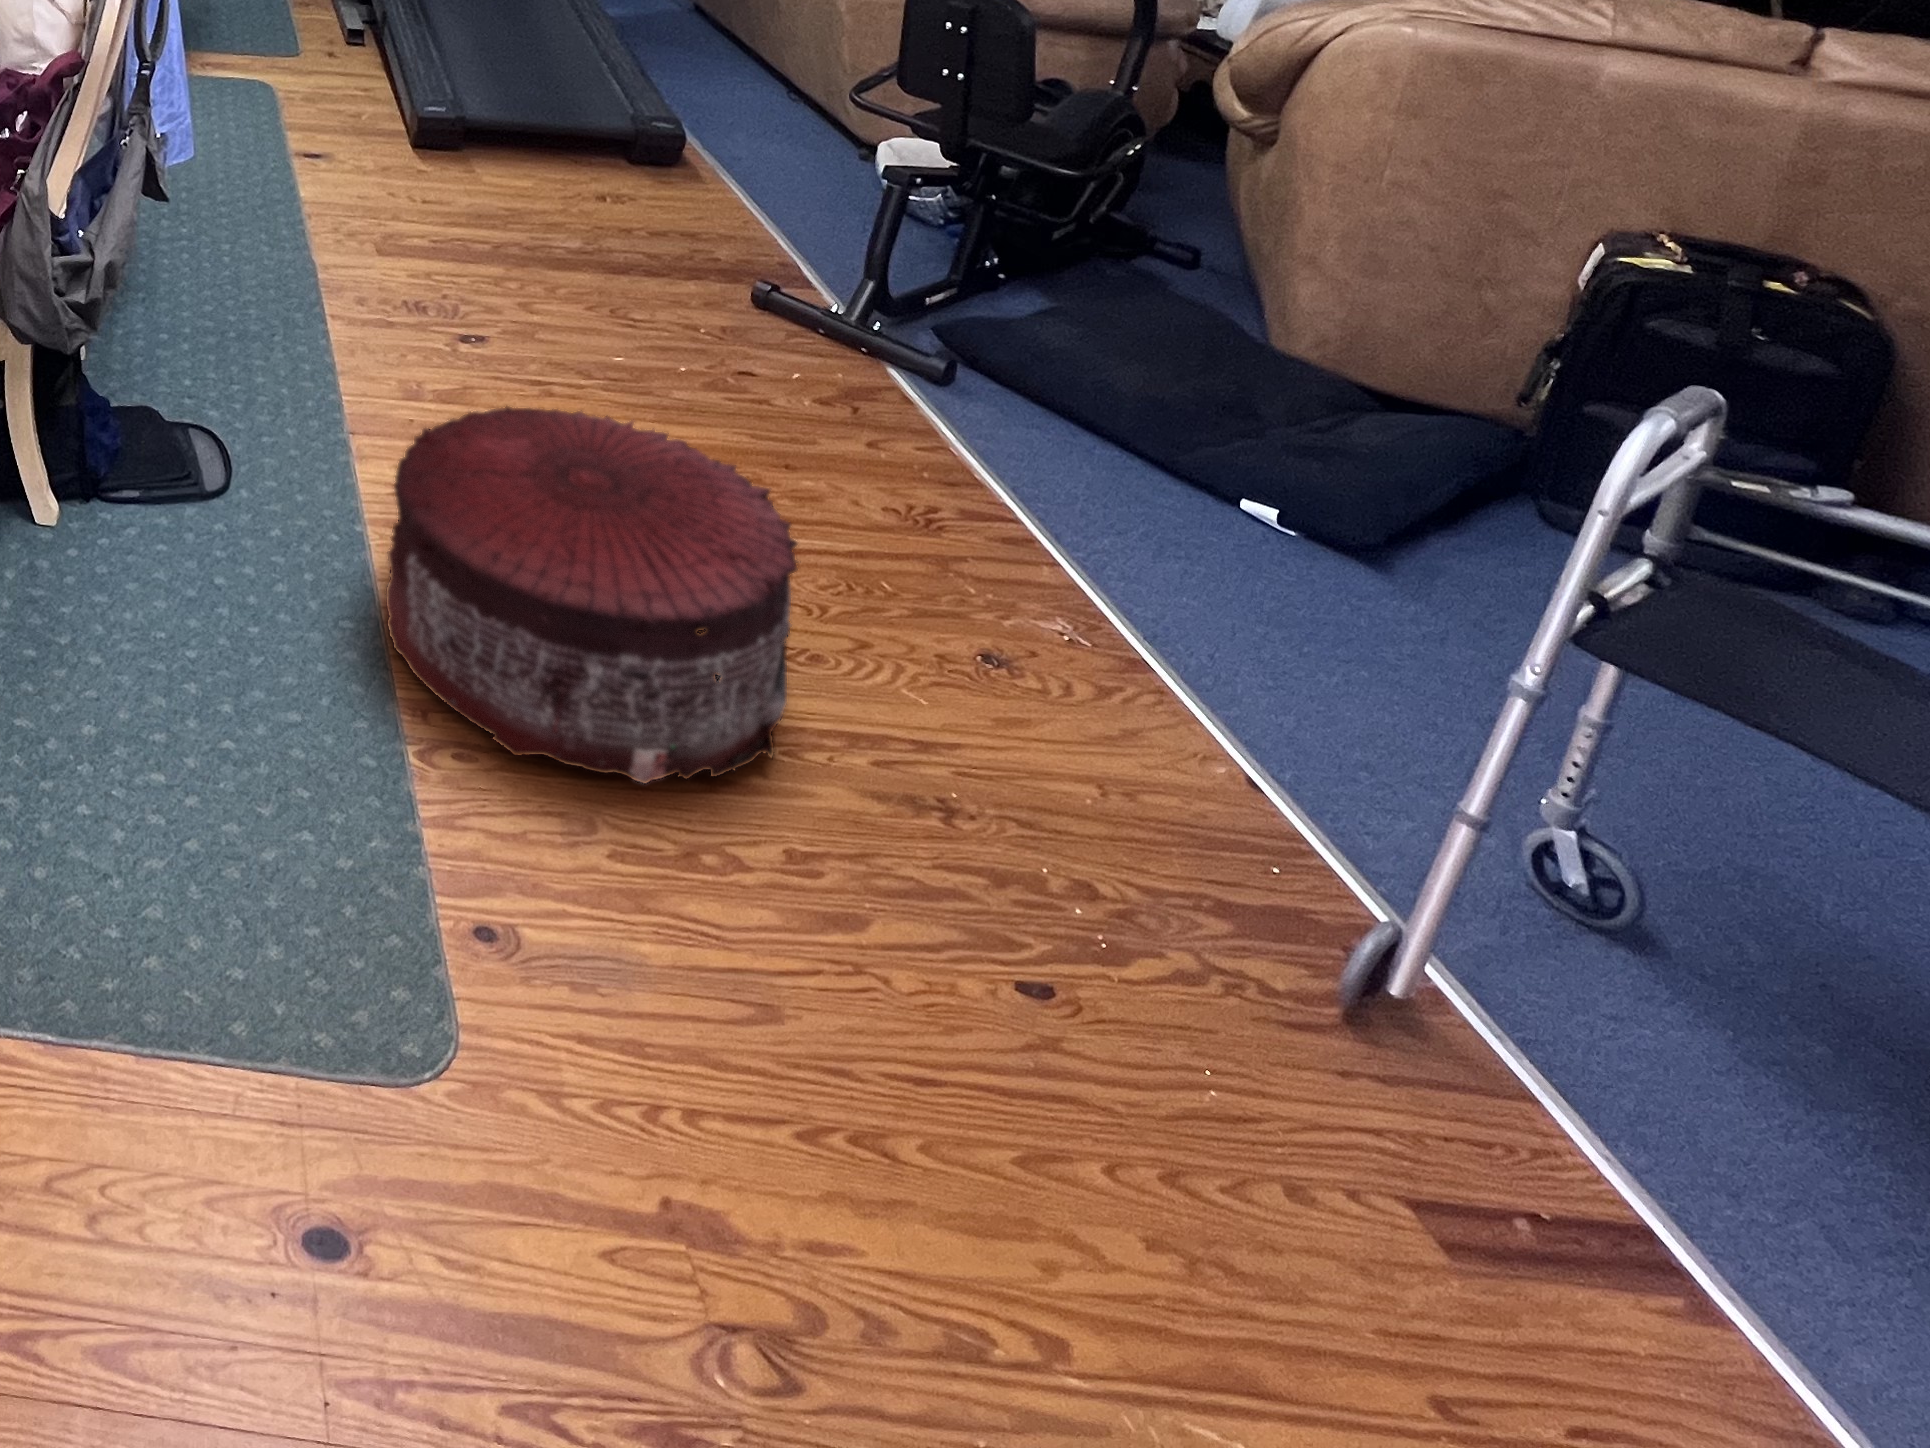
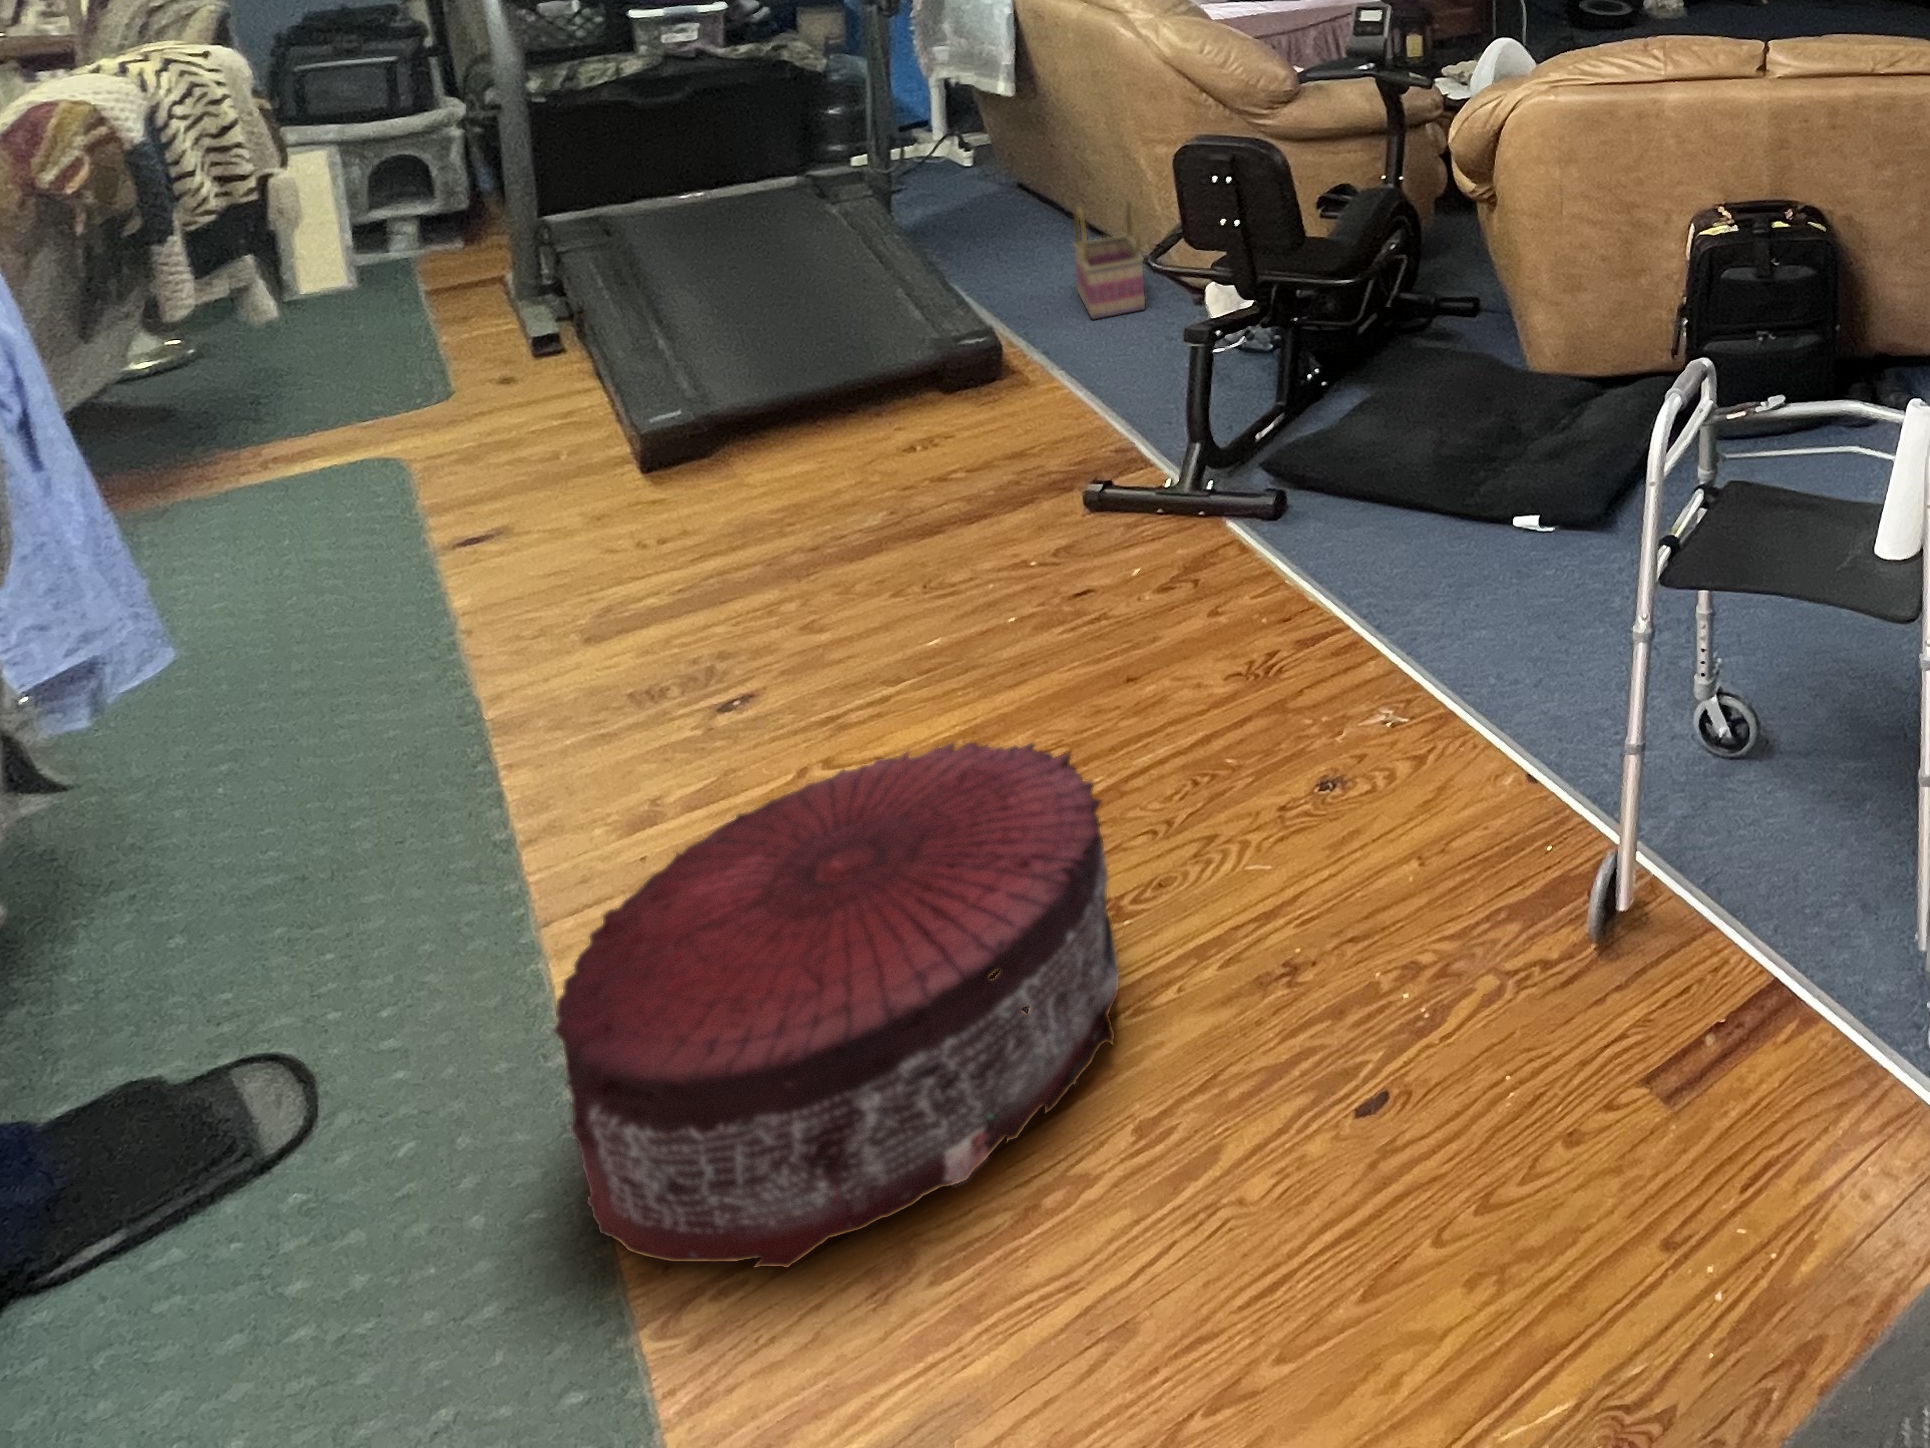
basket: none [748,35,824,151] -> present [1074,199,1145,319]

